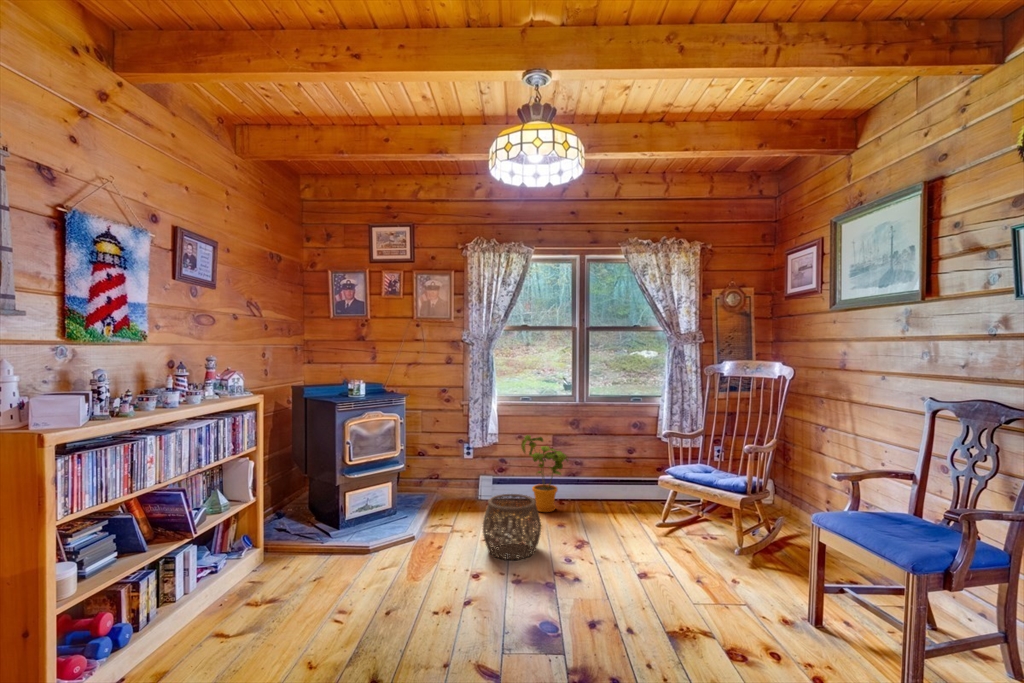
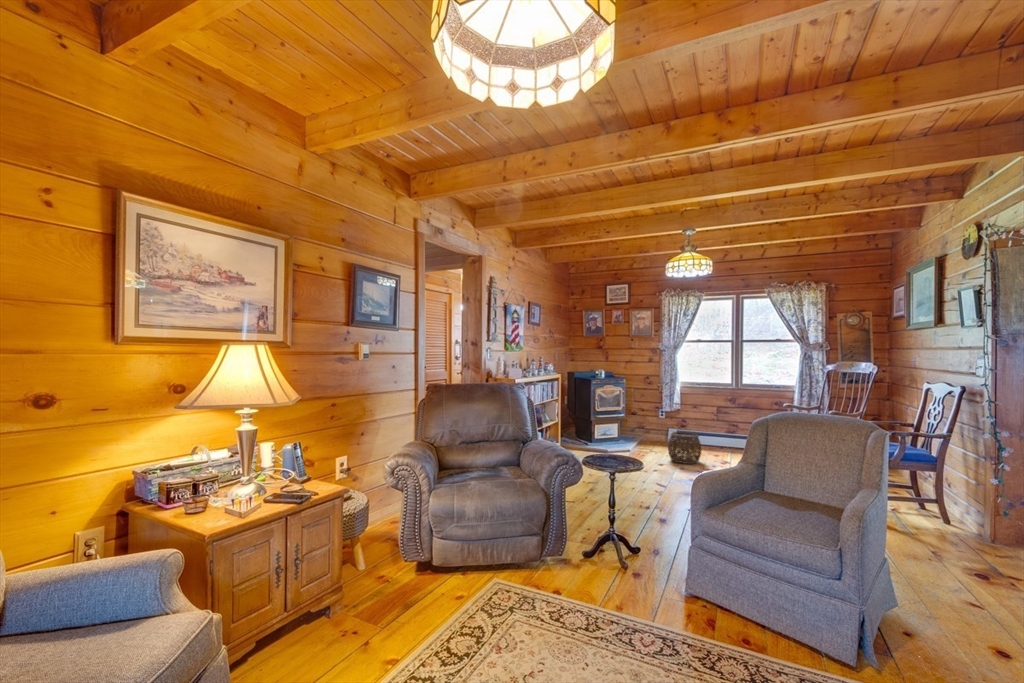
house plant: present [521,435,568,512] -> none [695,404,726,451]

